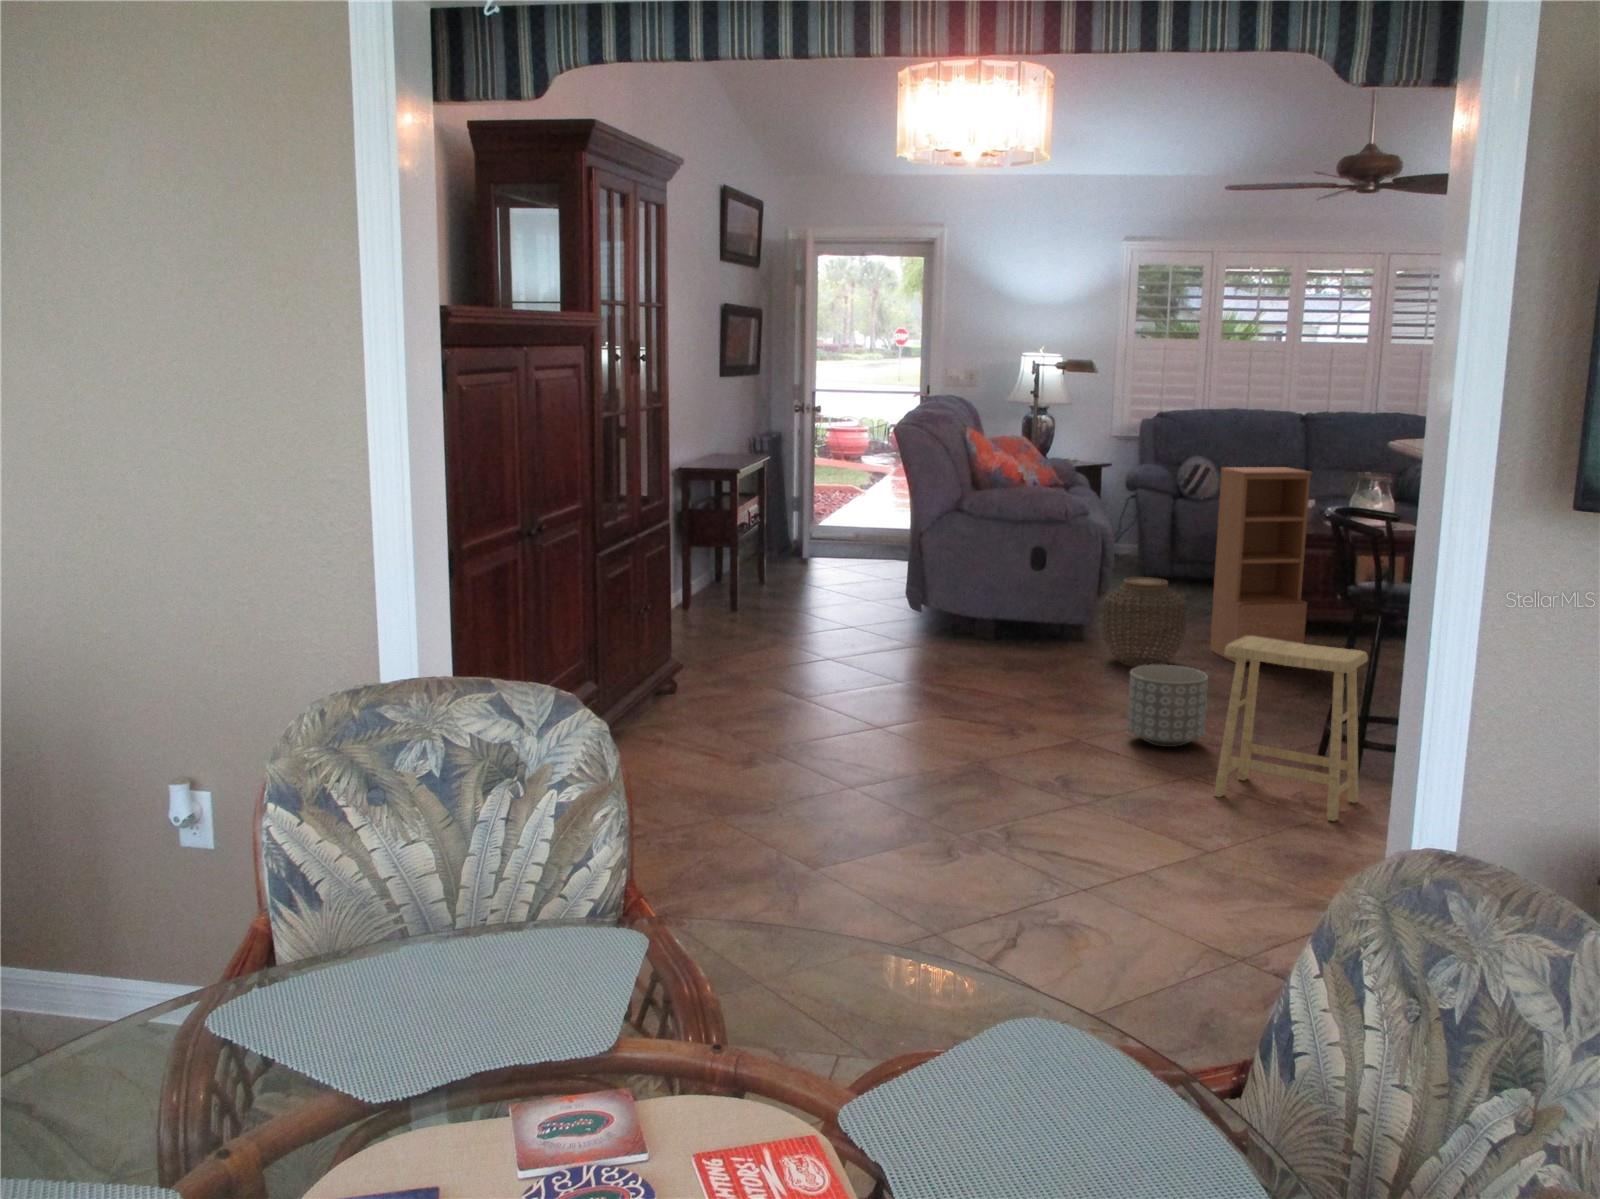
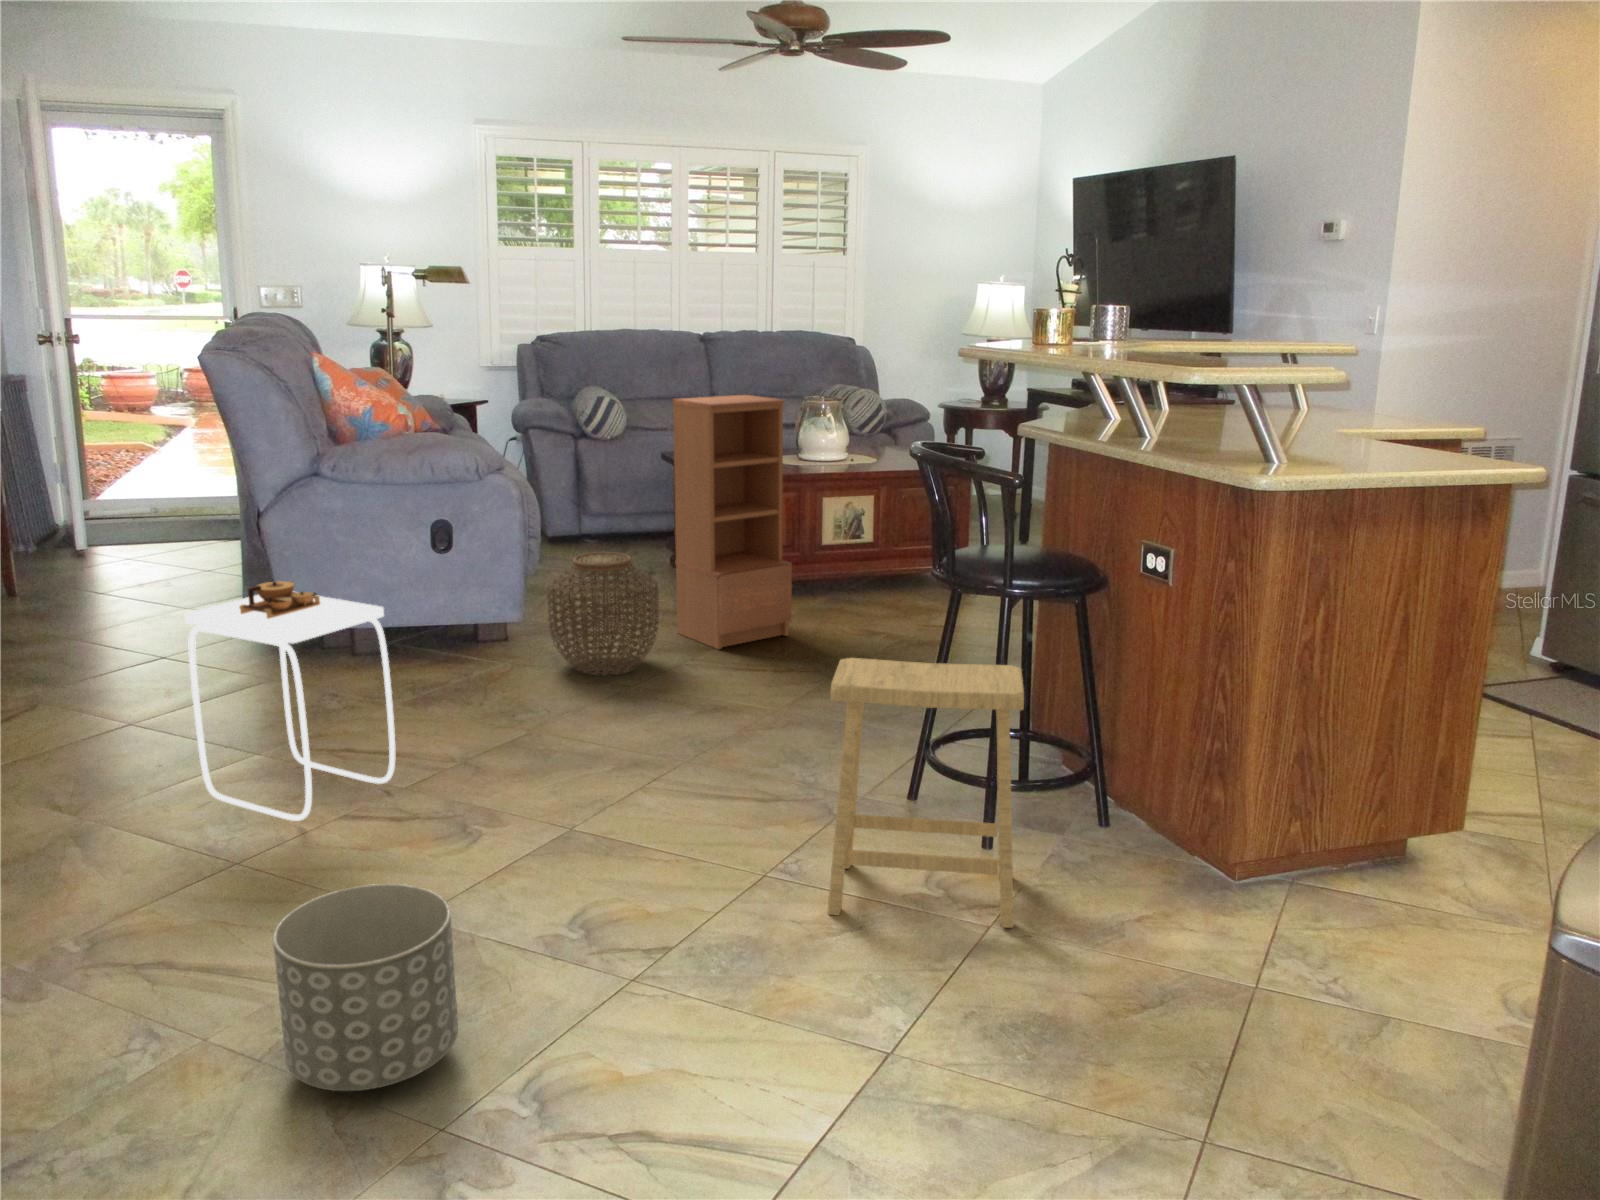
side table: none [864,564,978,709] -> present [185,581,395,821]
planter: present [1127,665,1208,747] -> present [273,884,458,1091]

